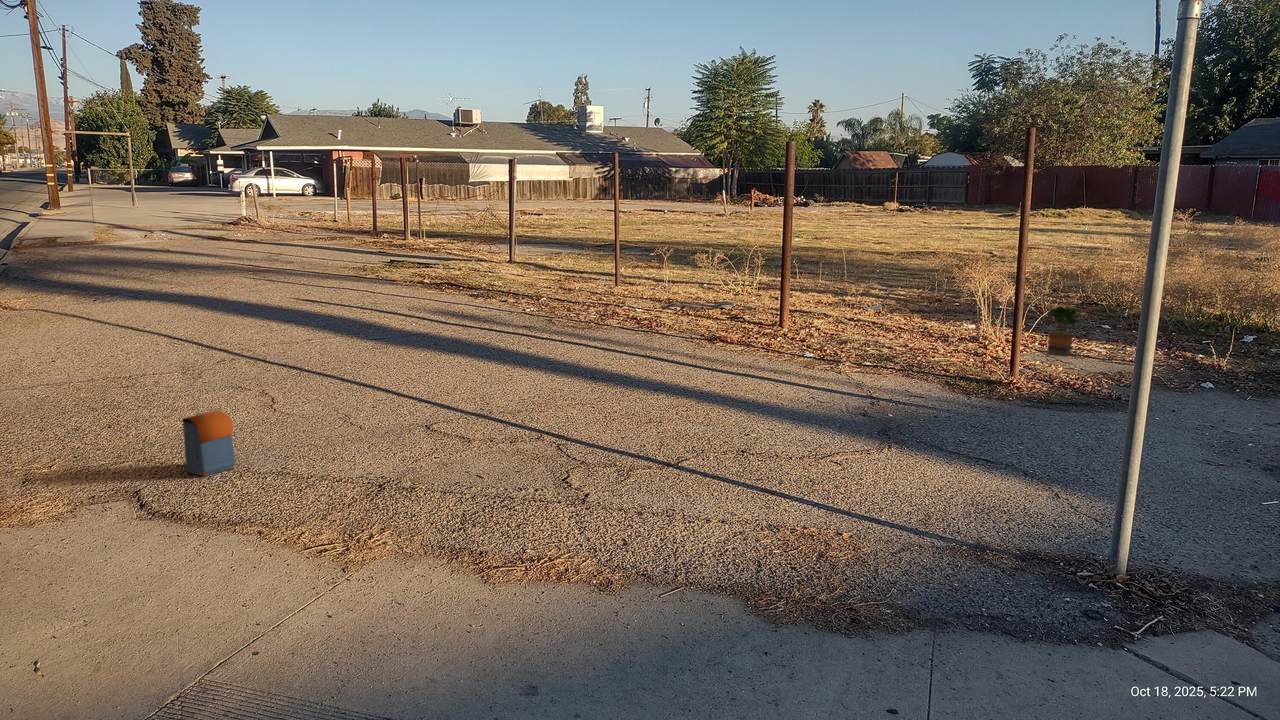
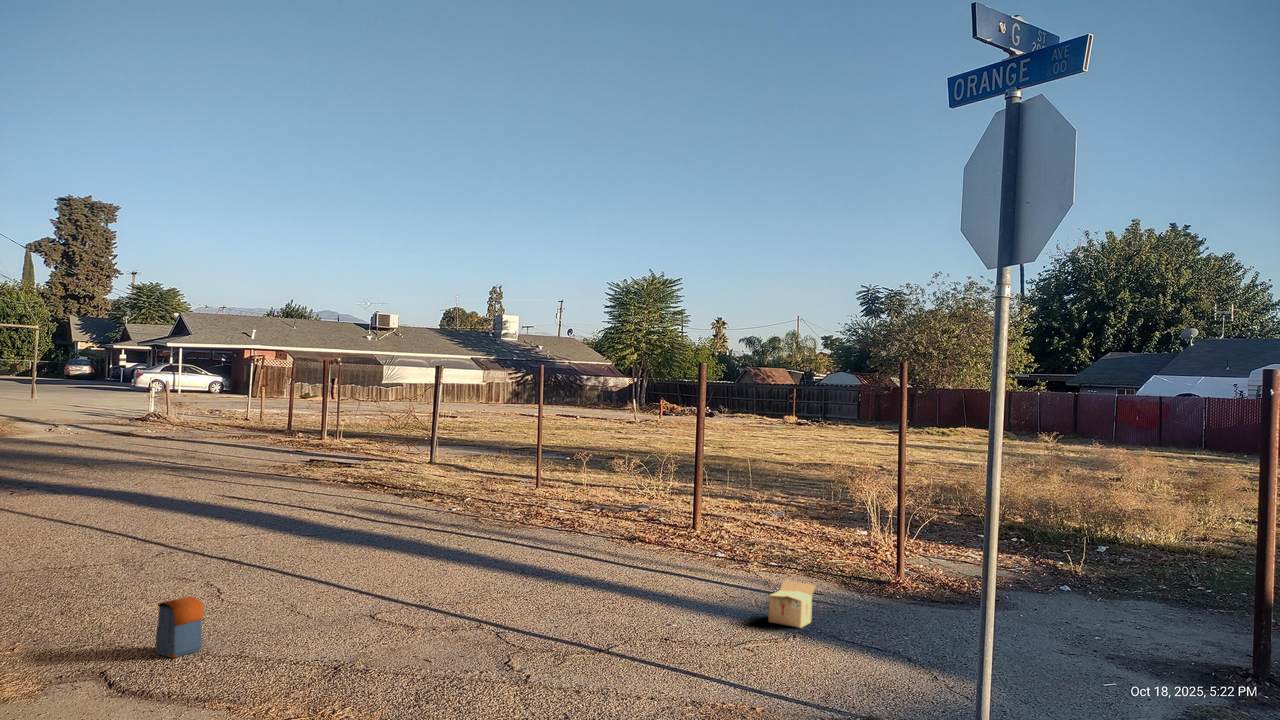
potted tree: present [1048,306,1081,356] -> none [930,514,960,561]
cardboard box: none [857,383,917,437] -> present [768,580,815,628]

